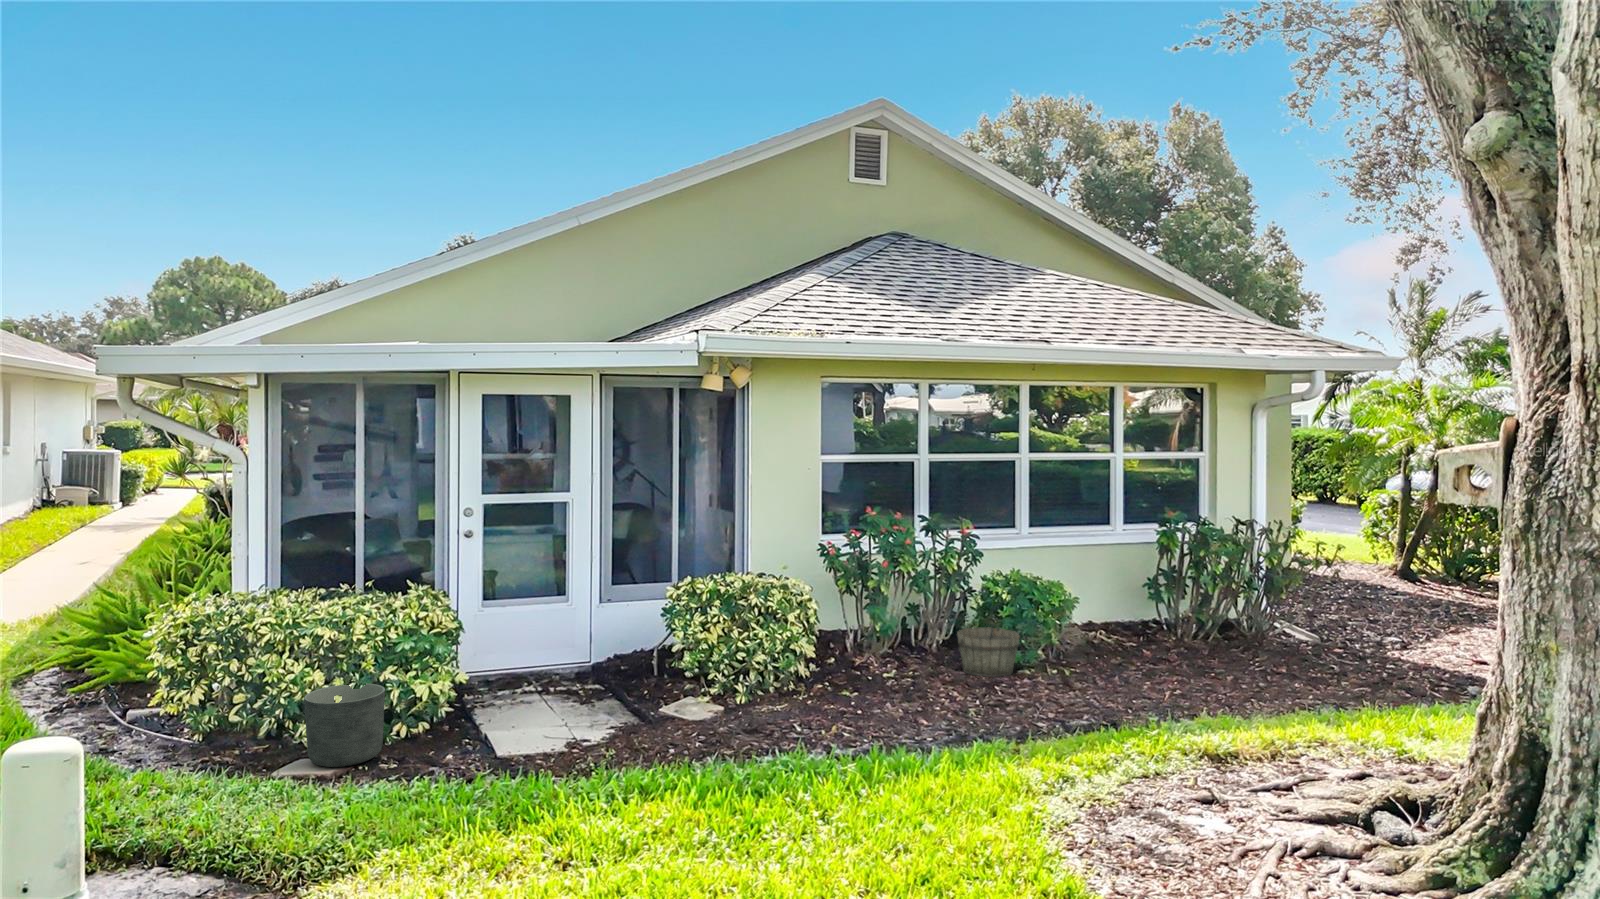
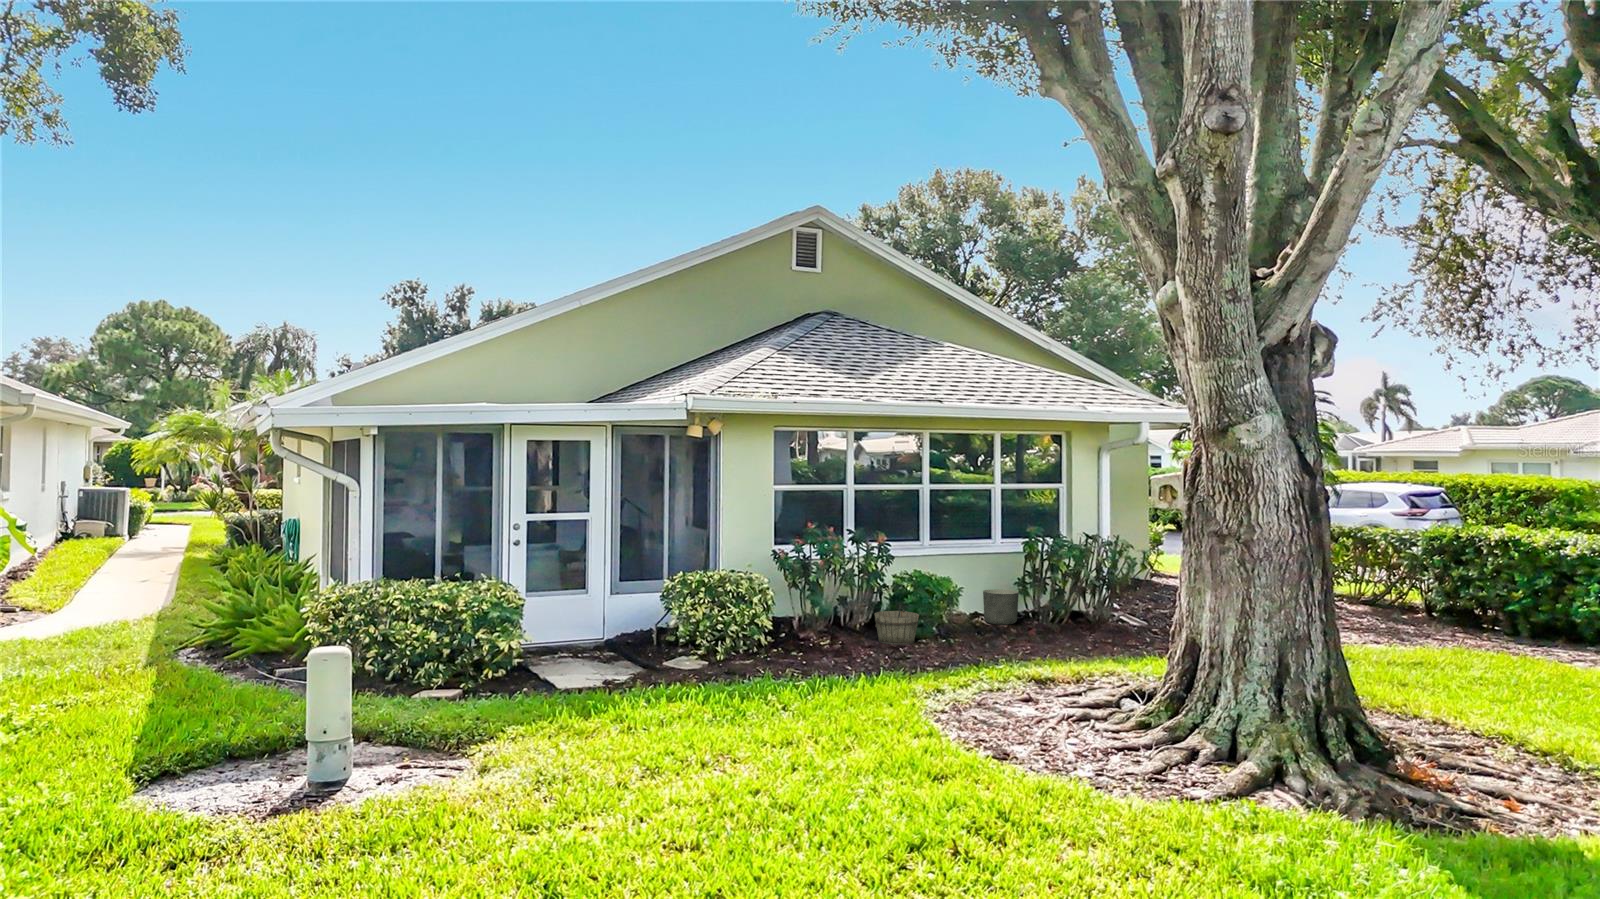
planter: present [304,684,385,767] -> present [983,589,1019,625]

